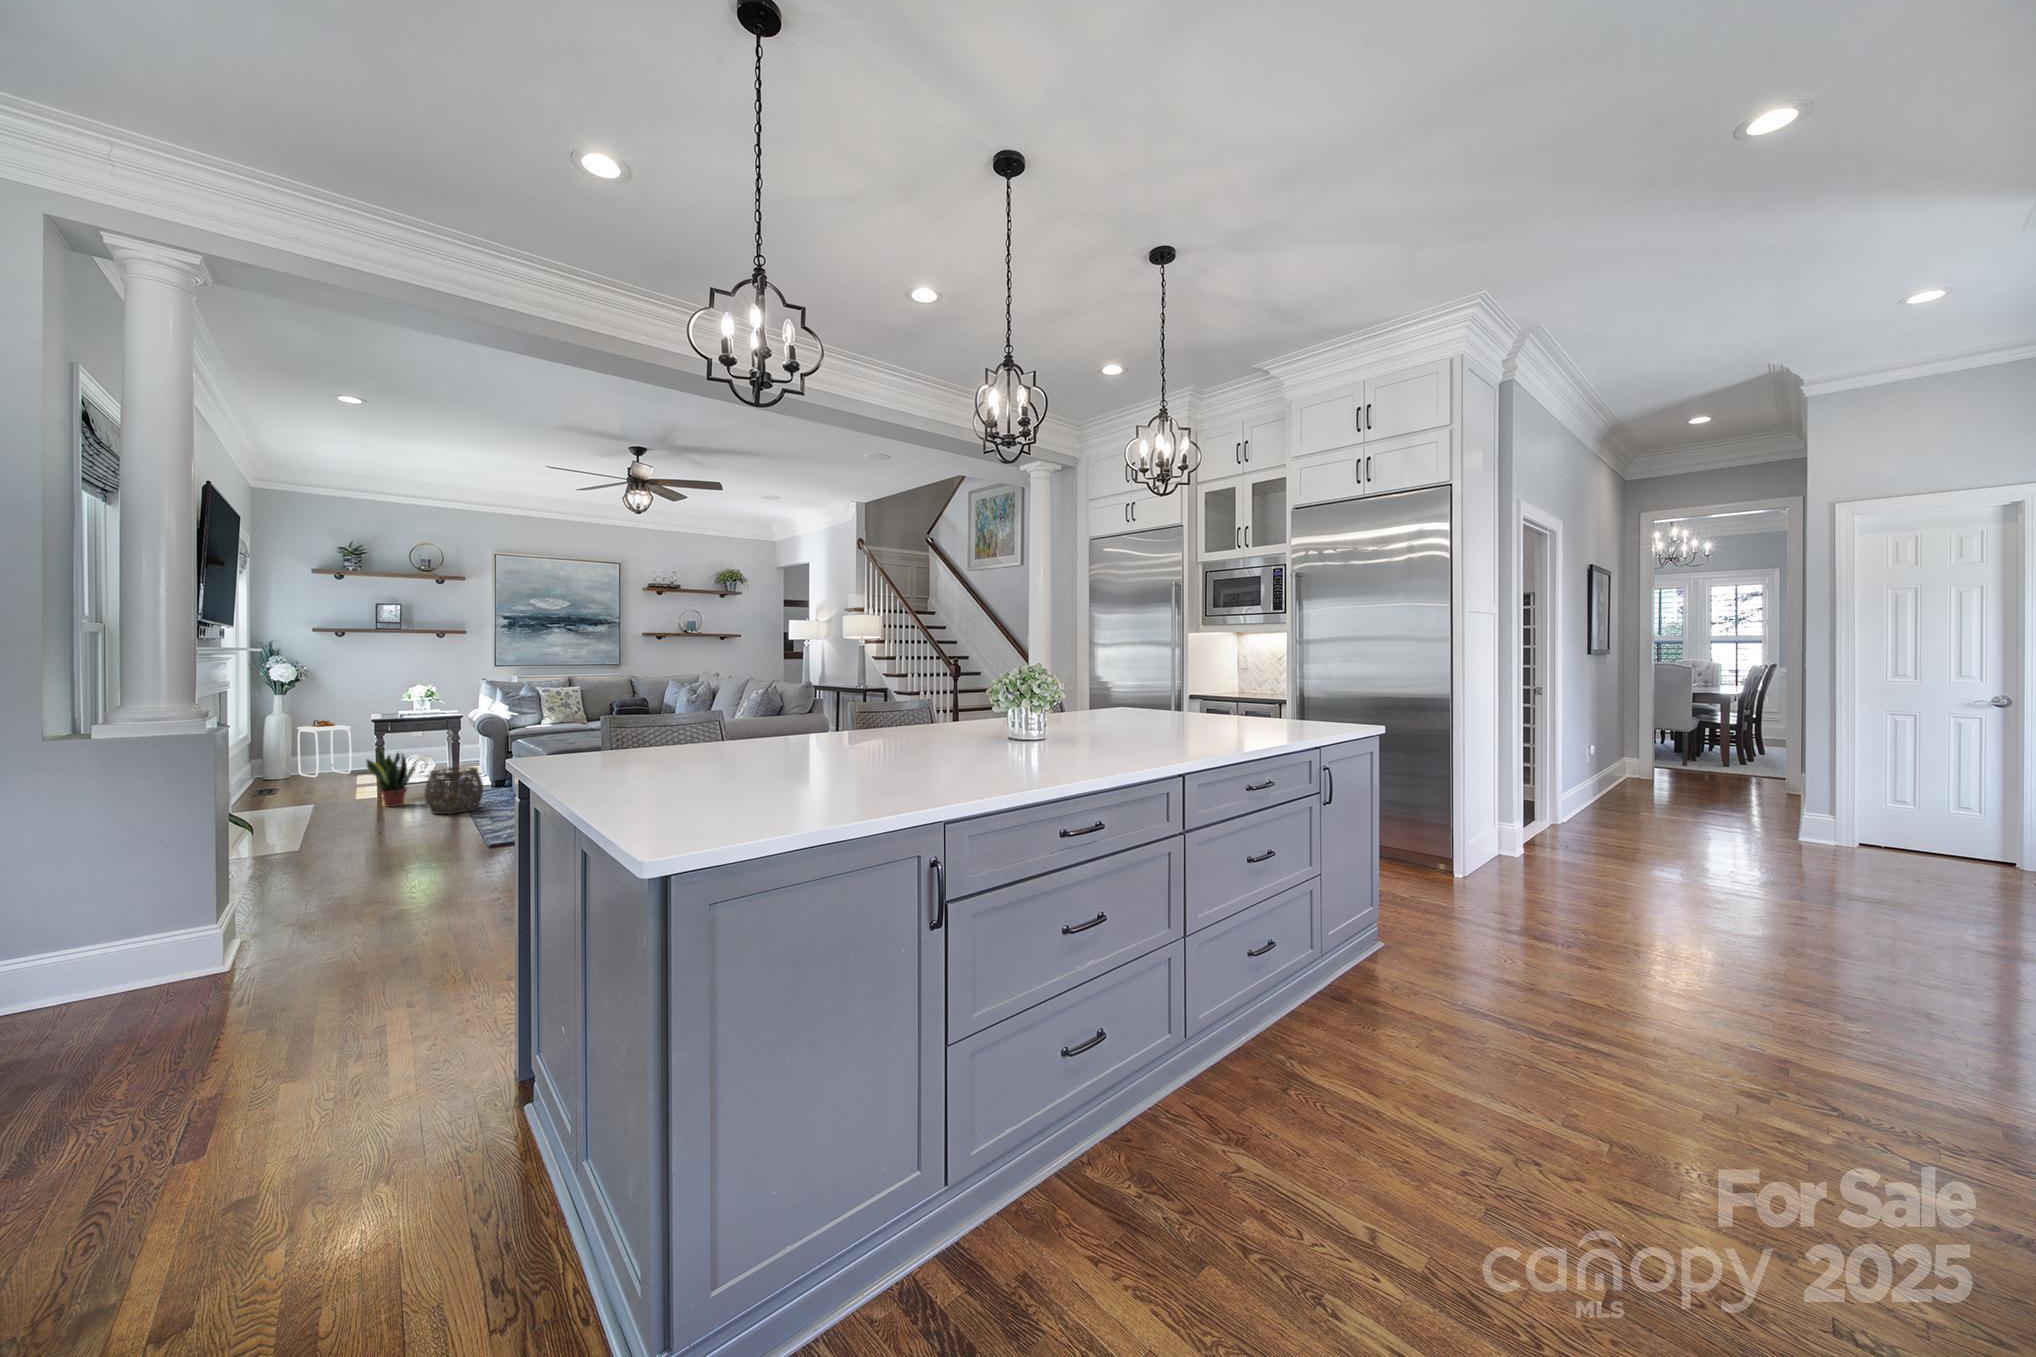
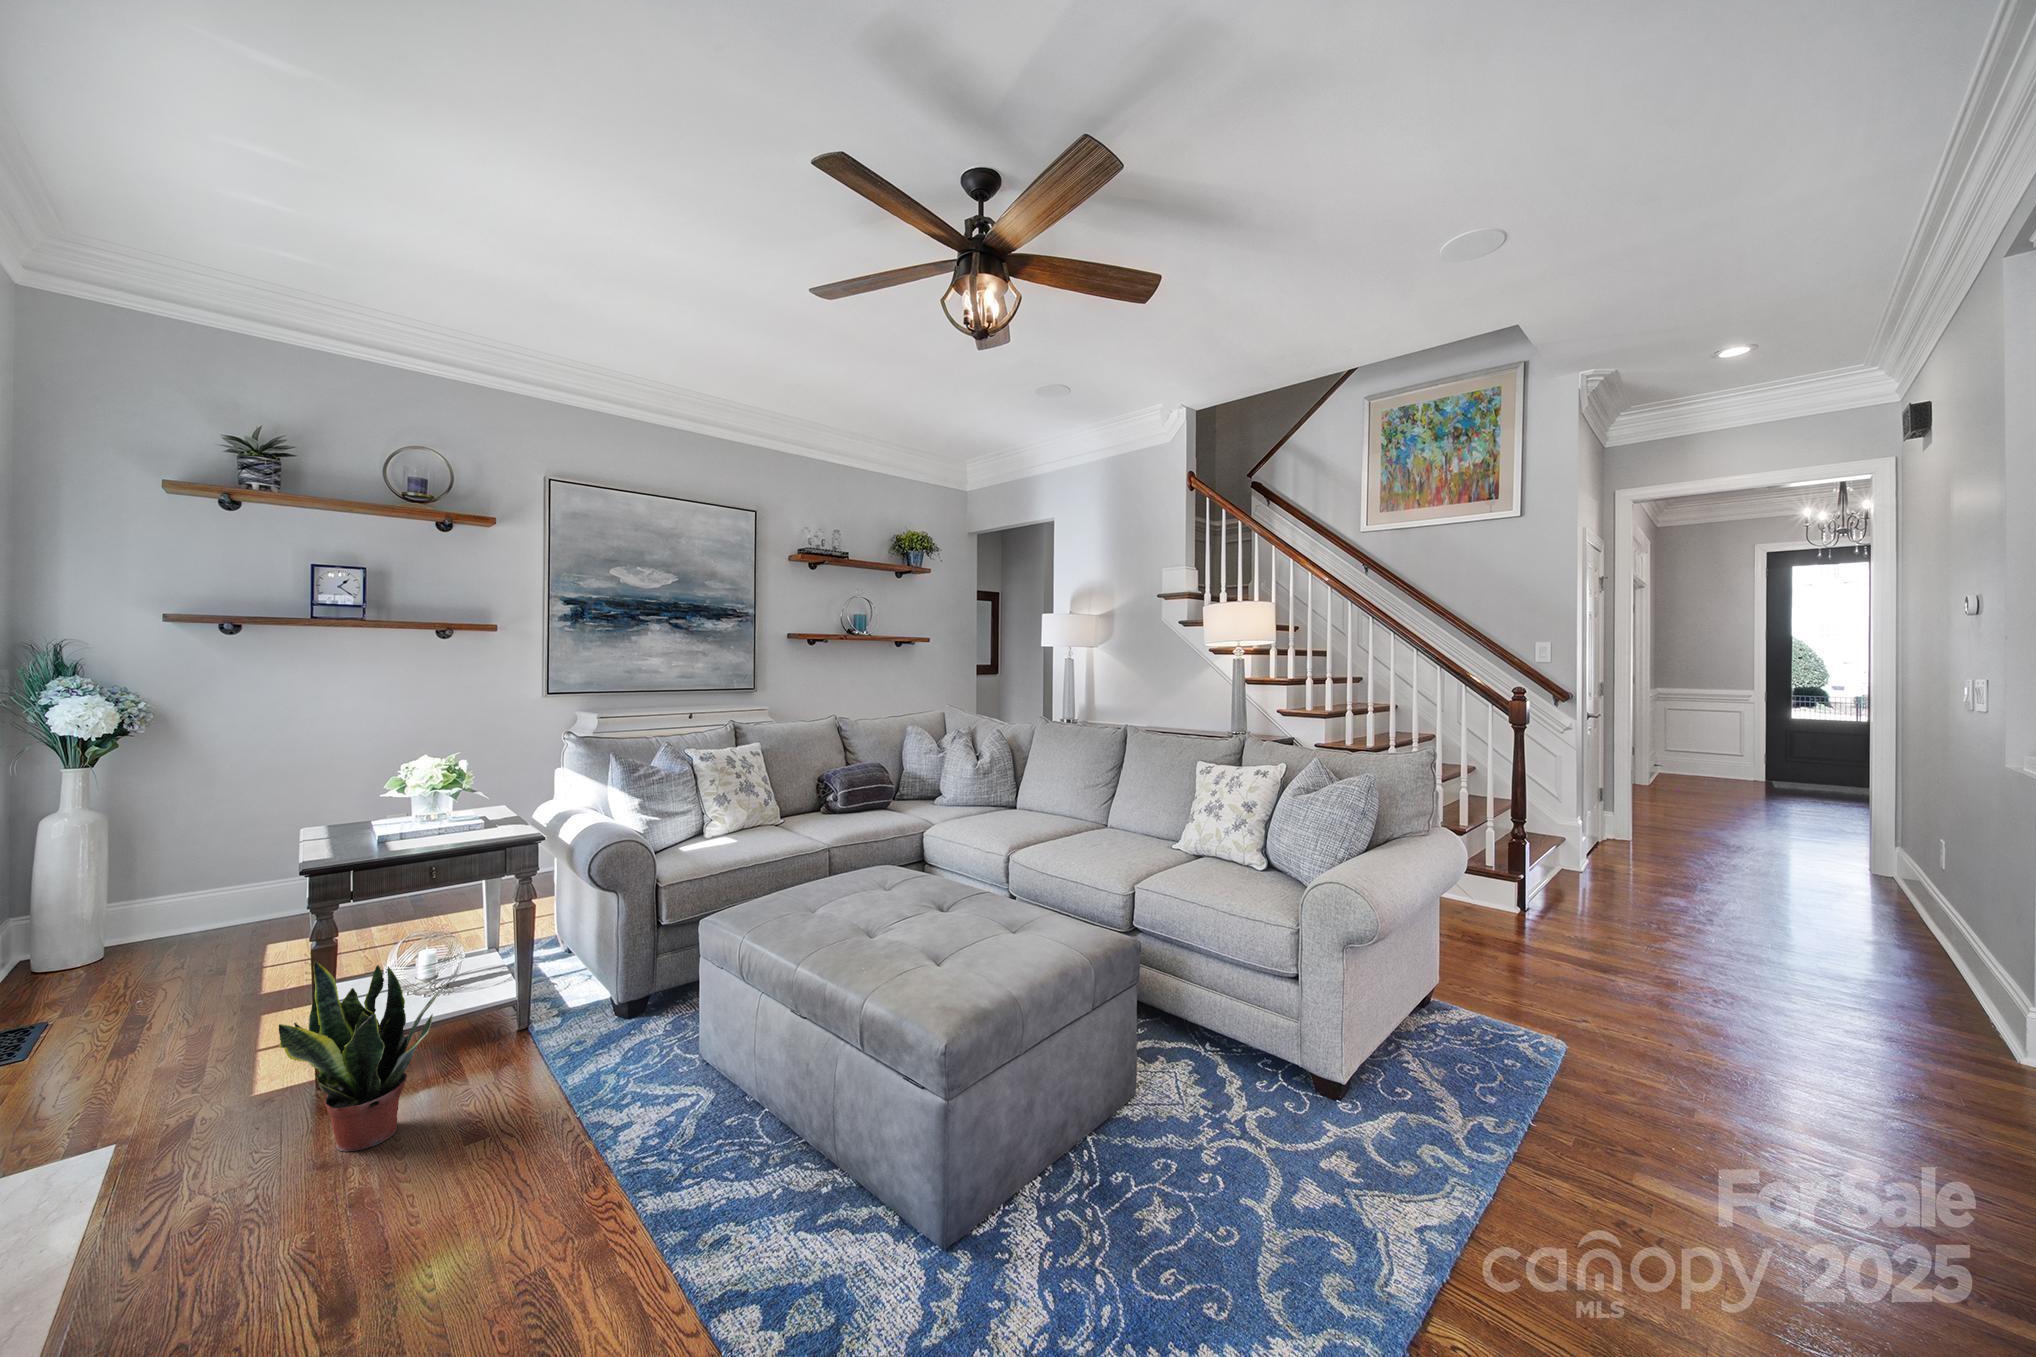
side table: present [297,720,352,777] -> none [124,818,252,954]
woven basket: present [425,767,483,814] -> none [476,1023,653,1221]

